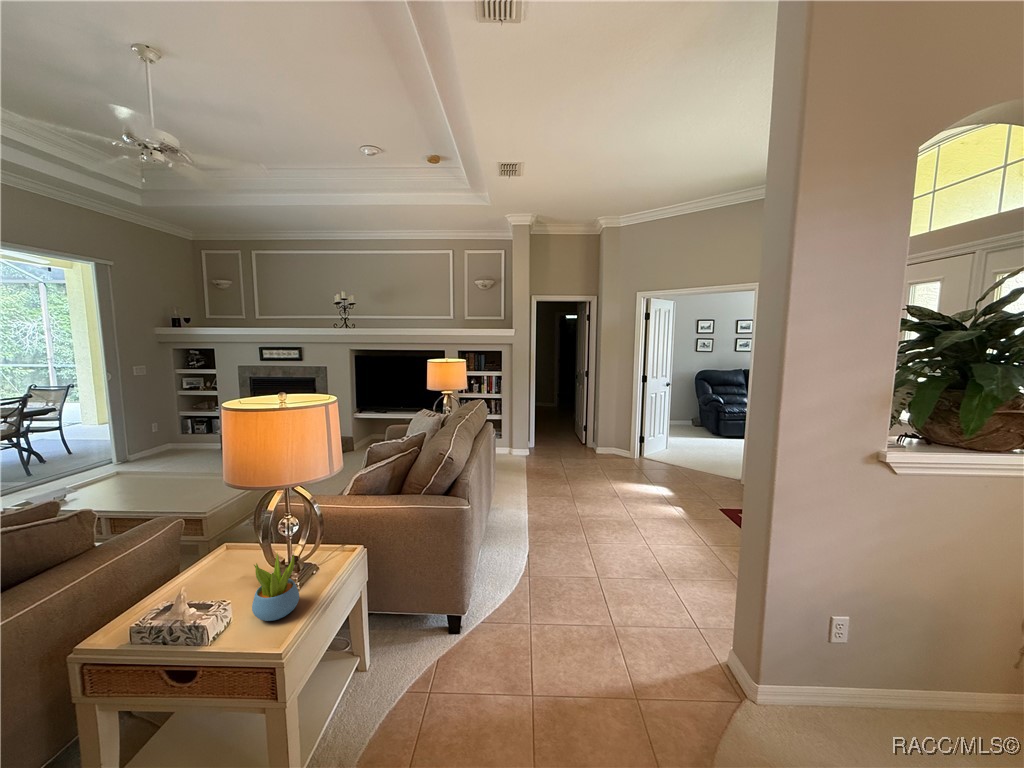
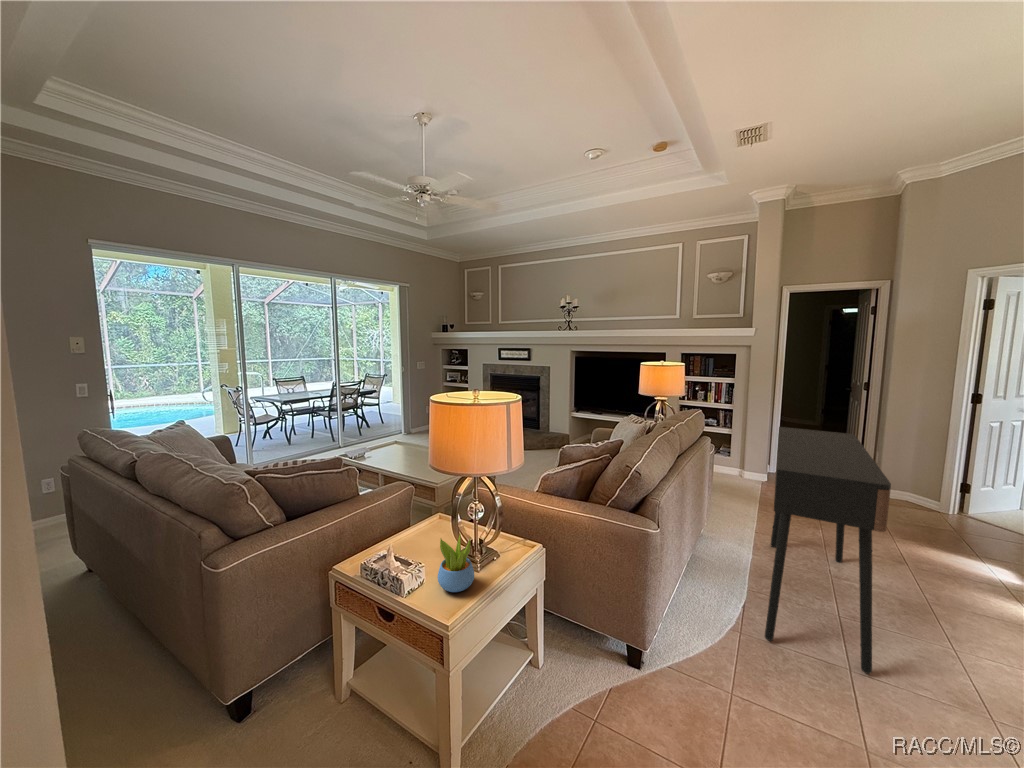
console table: none [539,408,617,576] -> present [765,427,891,674]

